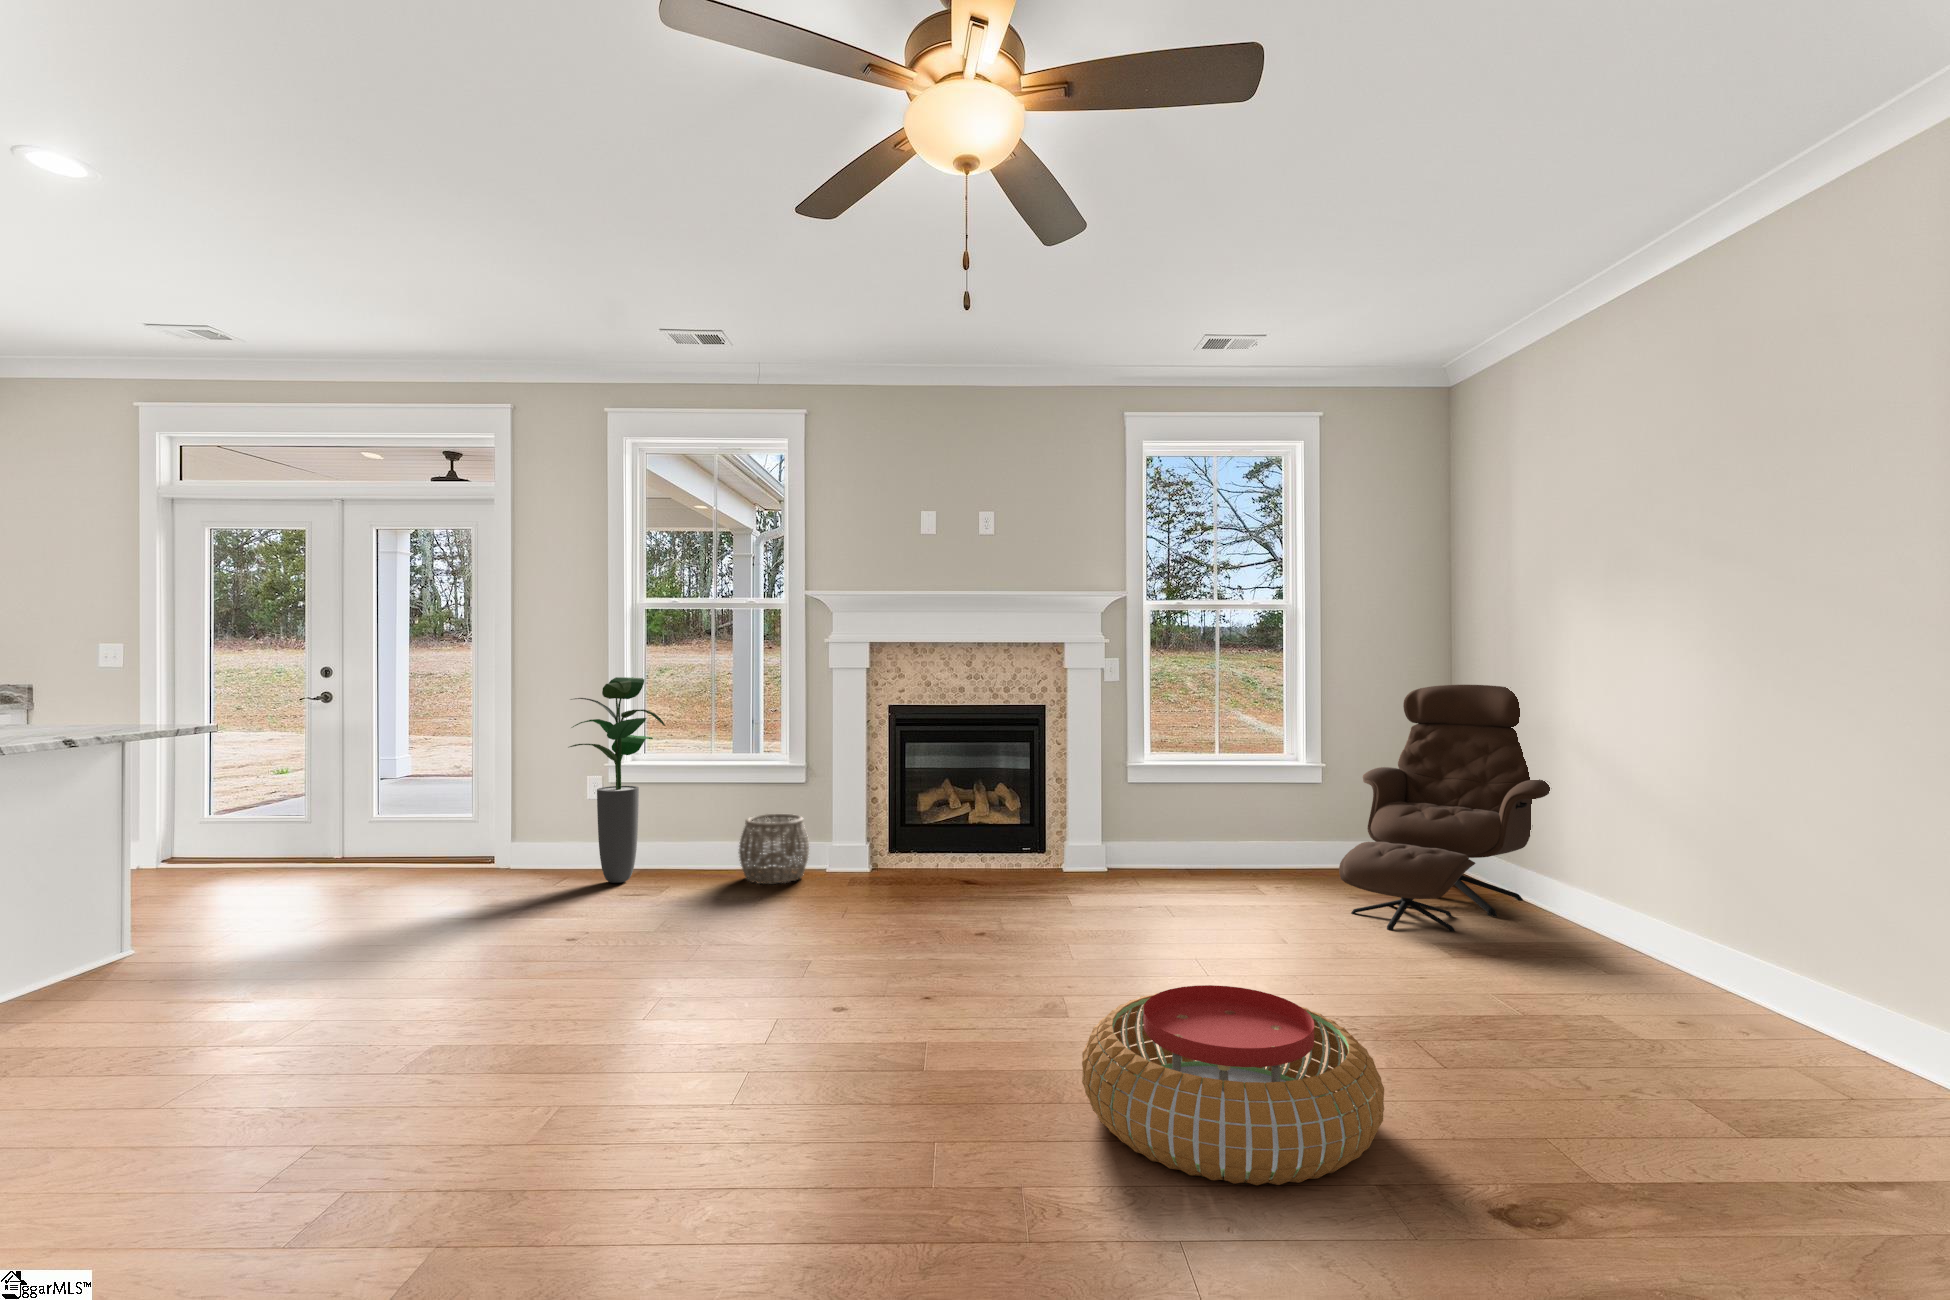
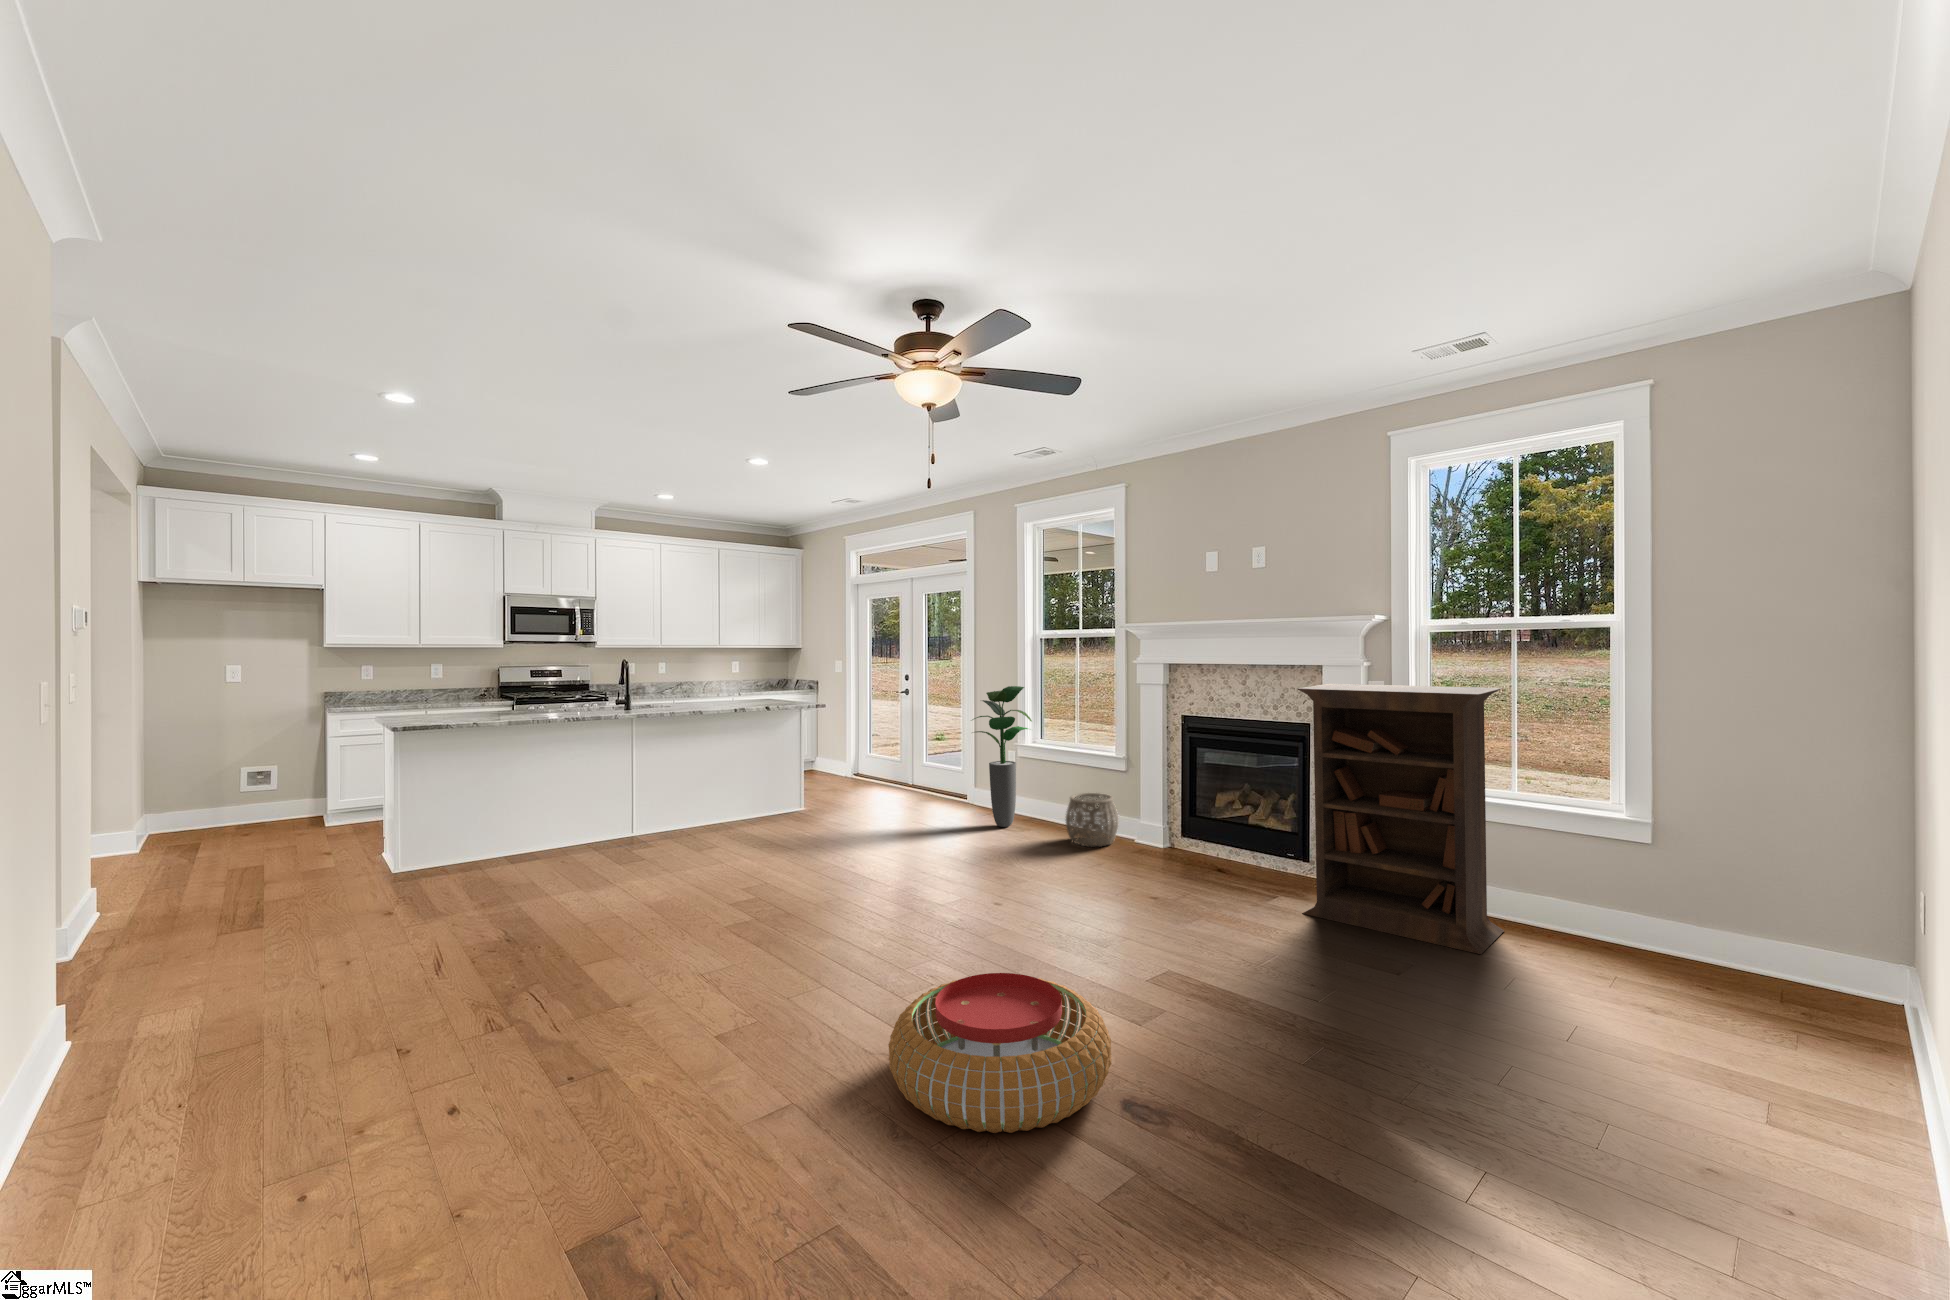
bookcase: none [1093,658,1274,899] -> present [1297,684,1504,954]
lounge chair: present [1339,685,1550,932] -> none [1509,735,1927,1055]

